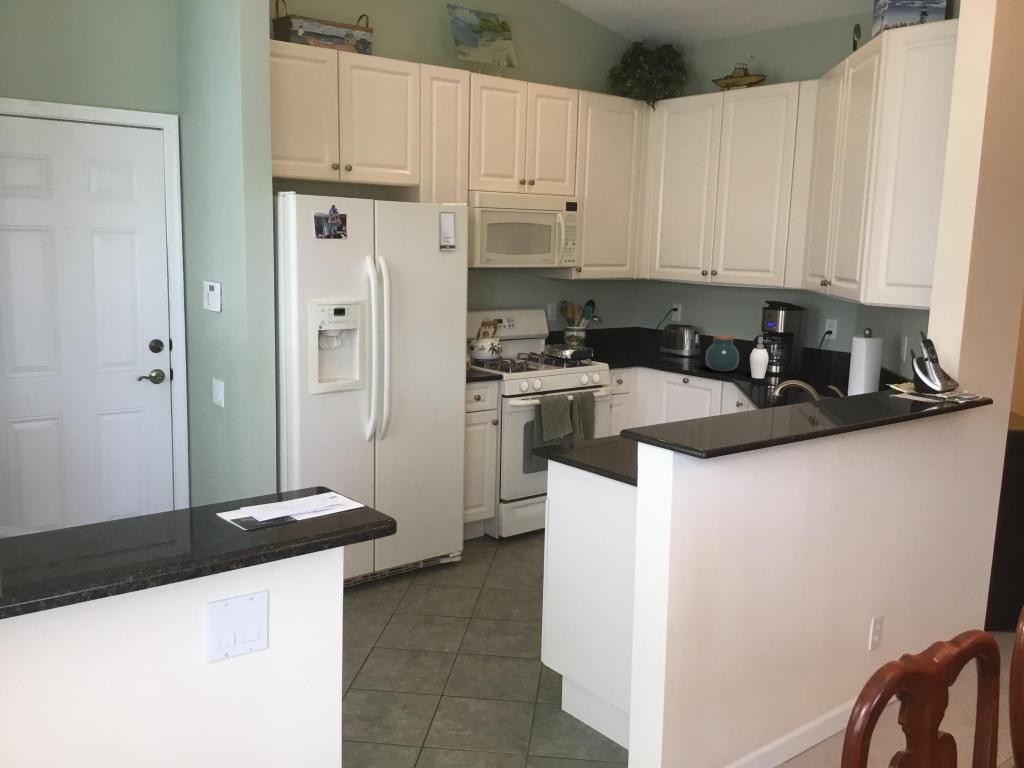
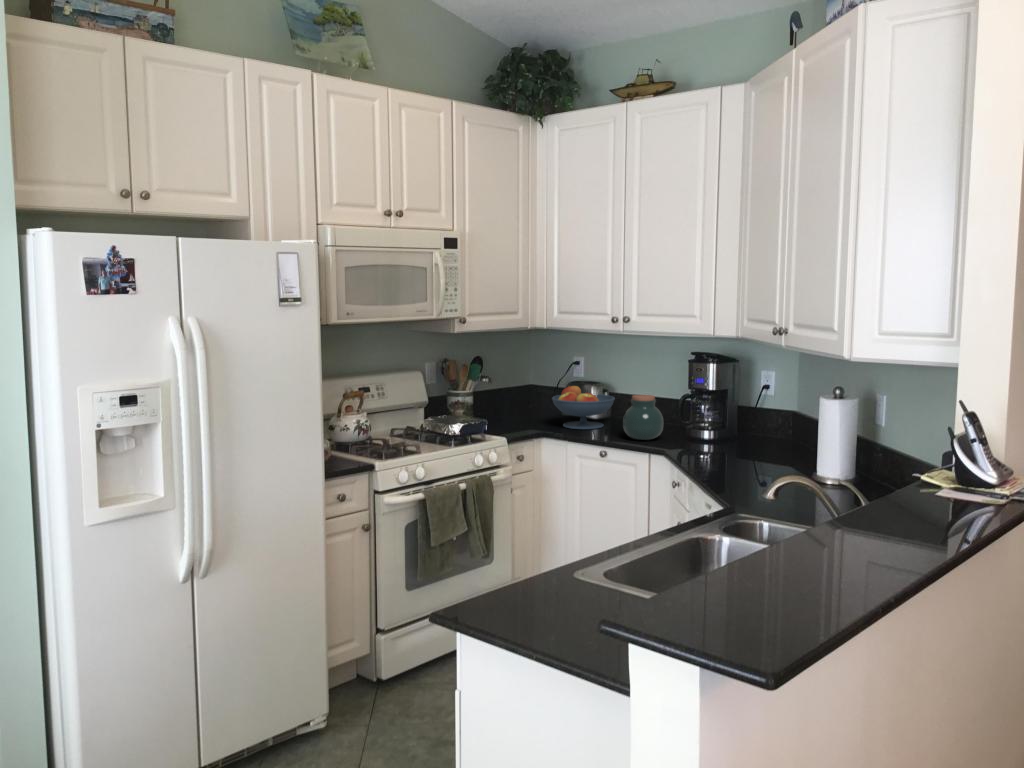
fruit bowl: none [650,326,703,363] -> present [552,386,615,429]
soap dispenser: present [750,337,769,378] -> none [679,397,709,448]

